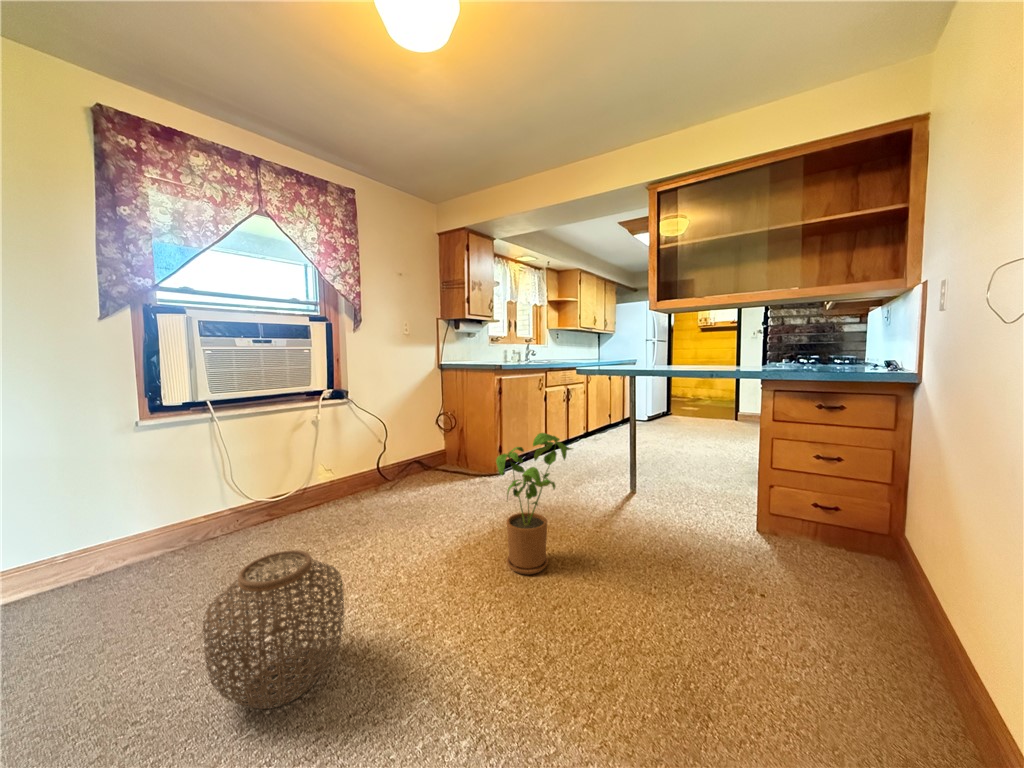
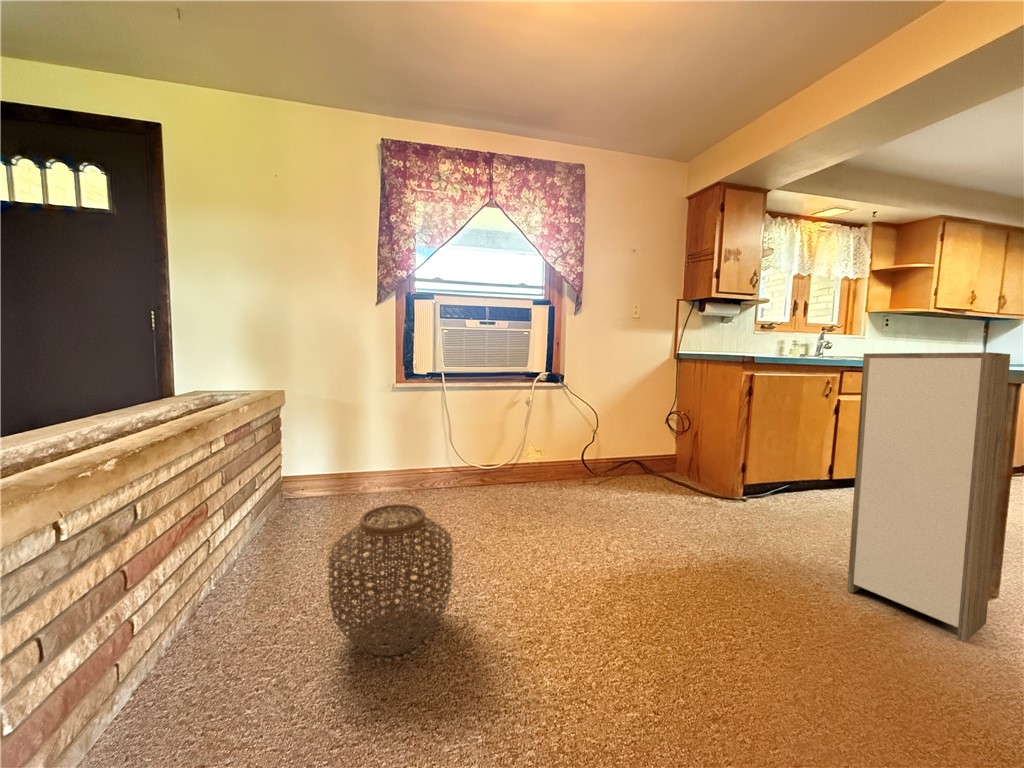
storage cabinet: none [570,369,624,518] -> present [847,352,1010,642]
house plant: present [496,433,572,574] -> none [683,440,831,662]

